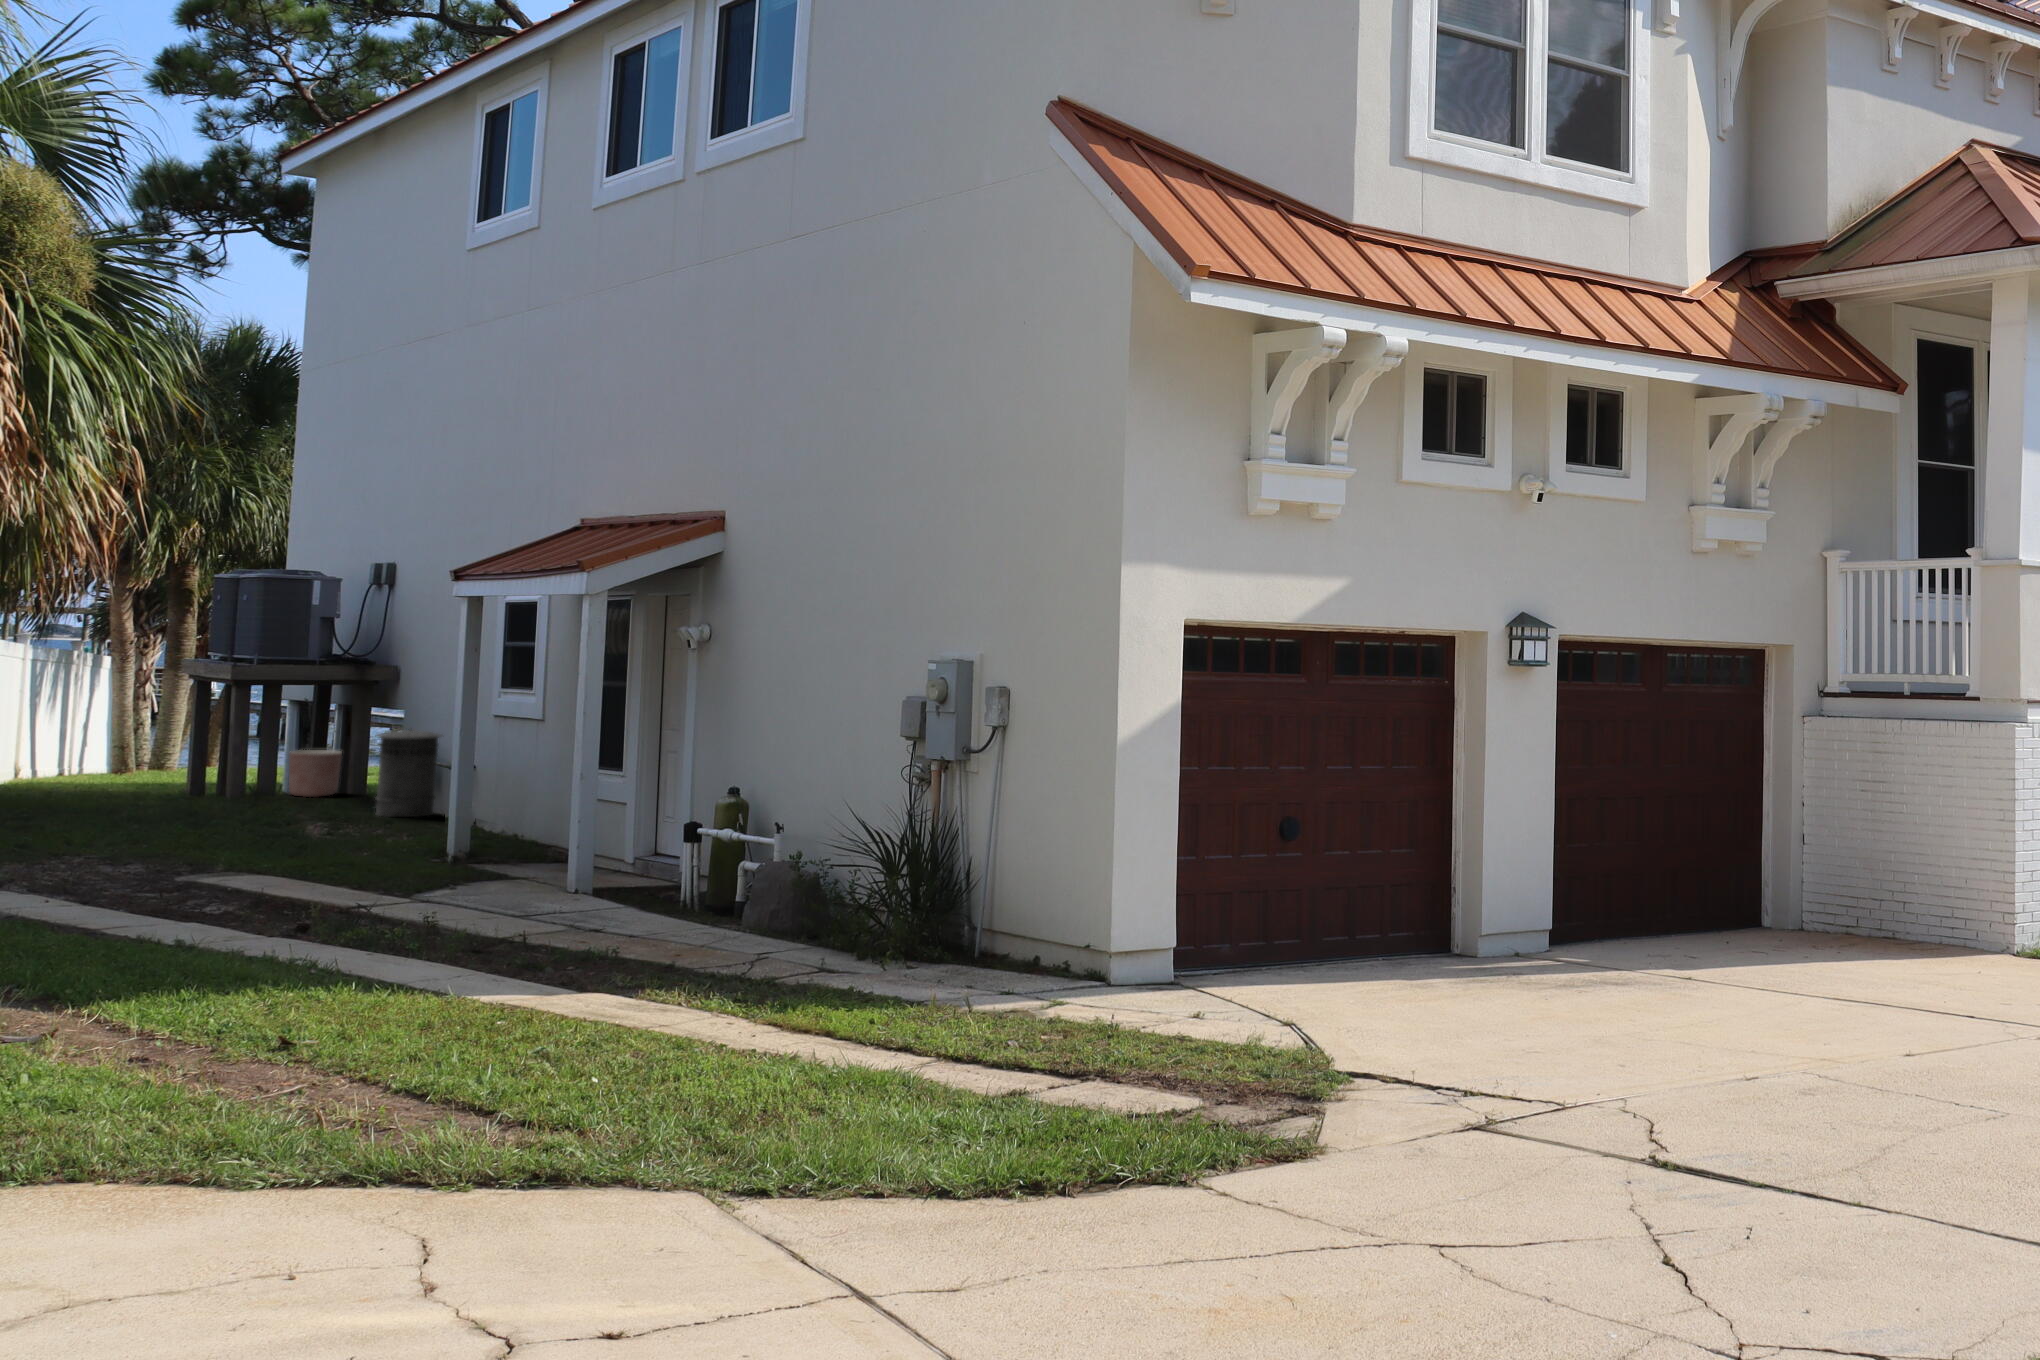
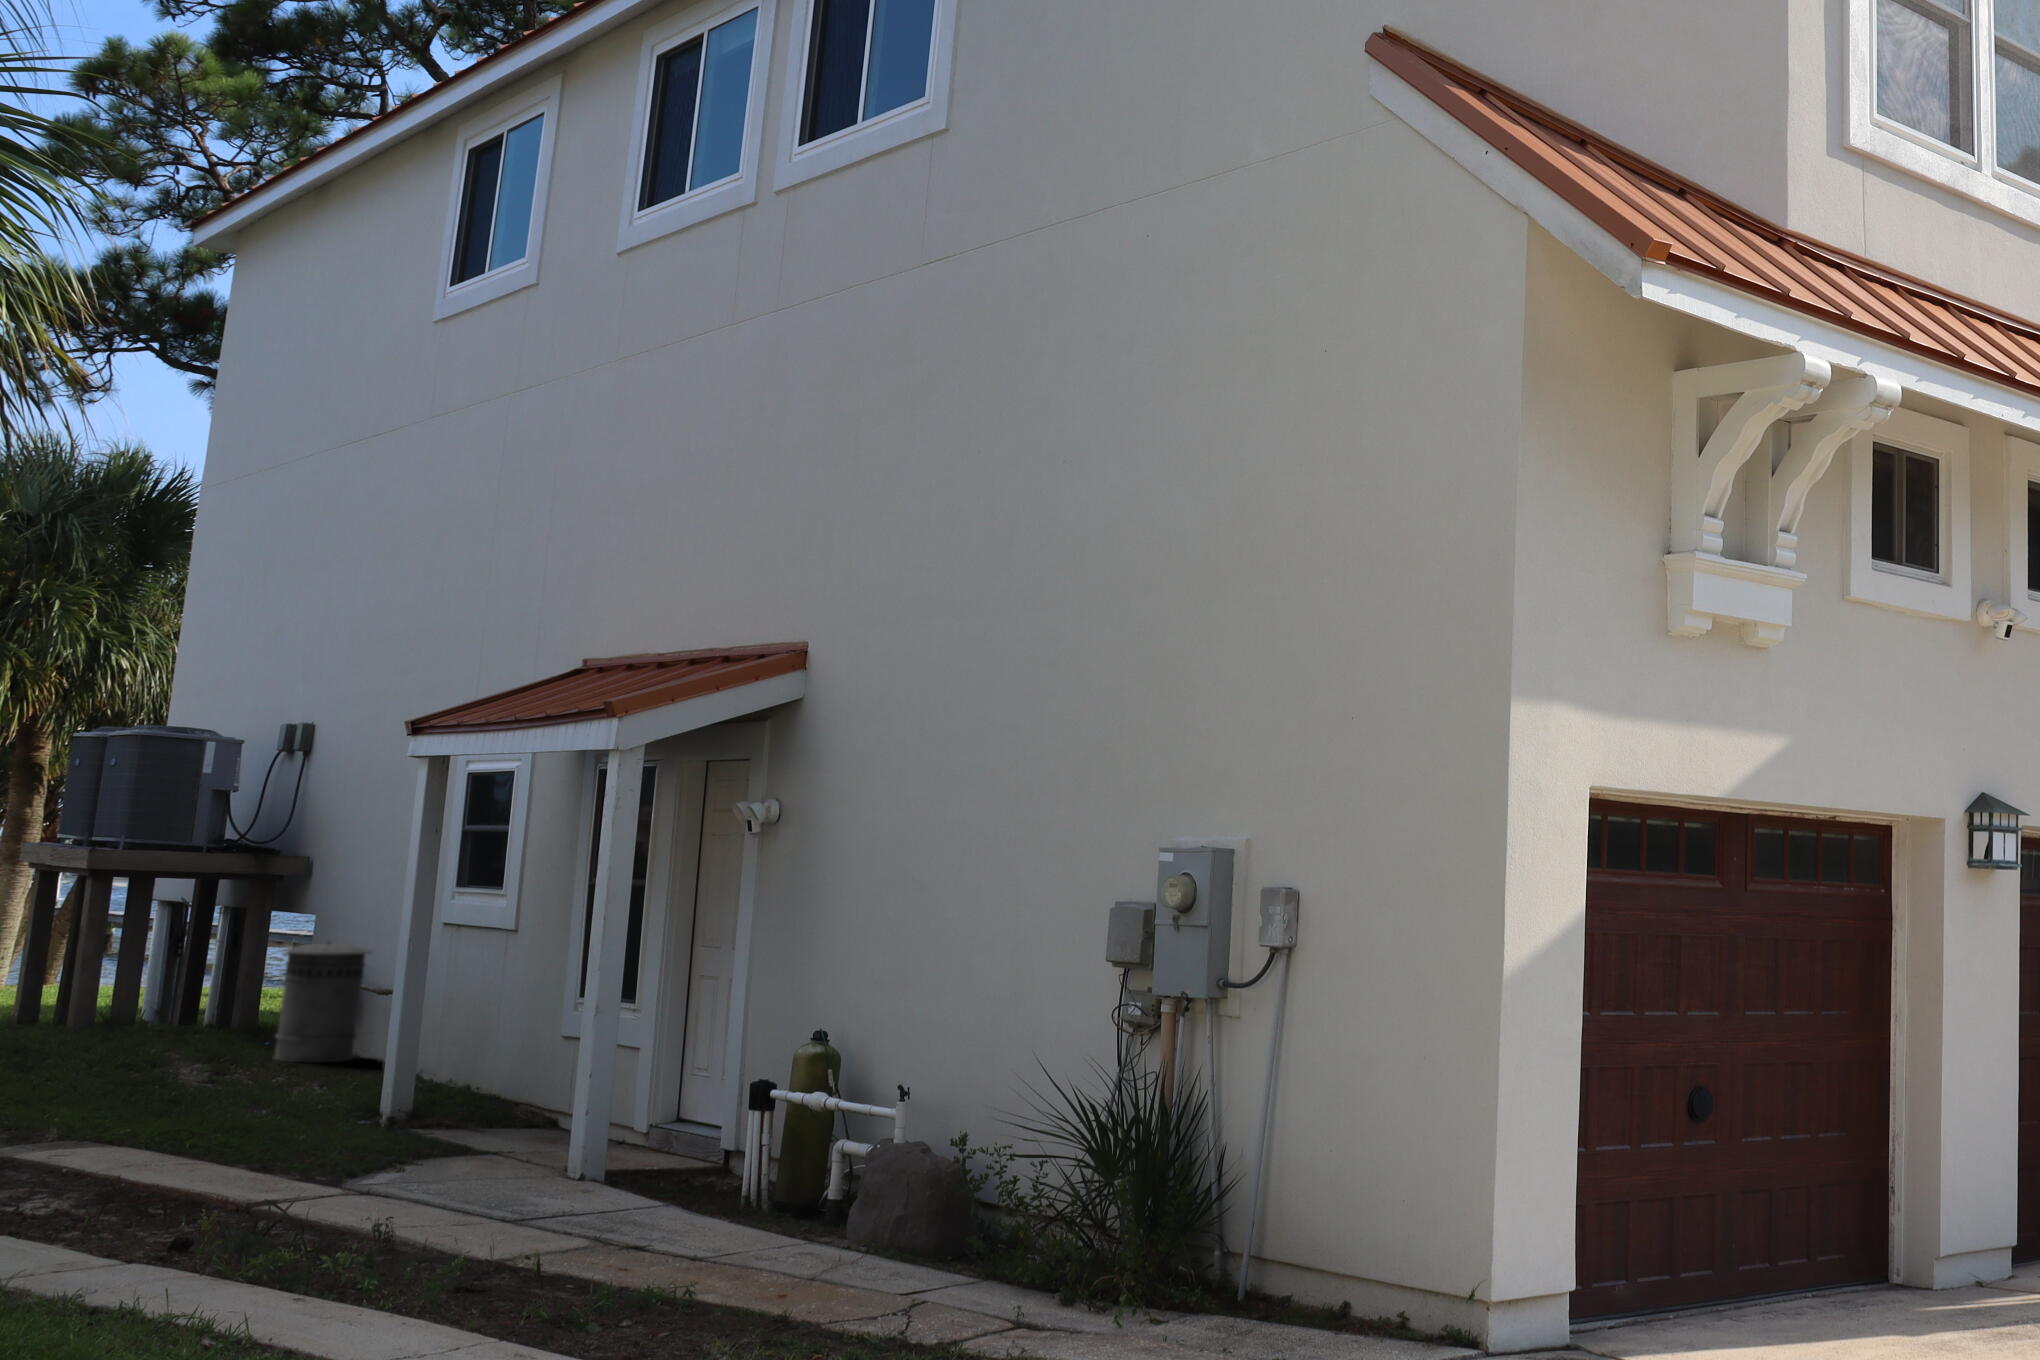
planter: present [289,750,342,797] -> none [154,969,229,1032]

